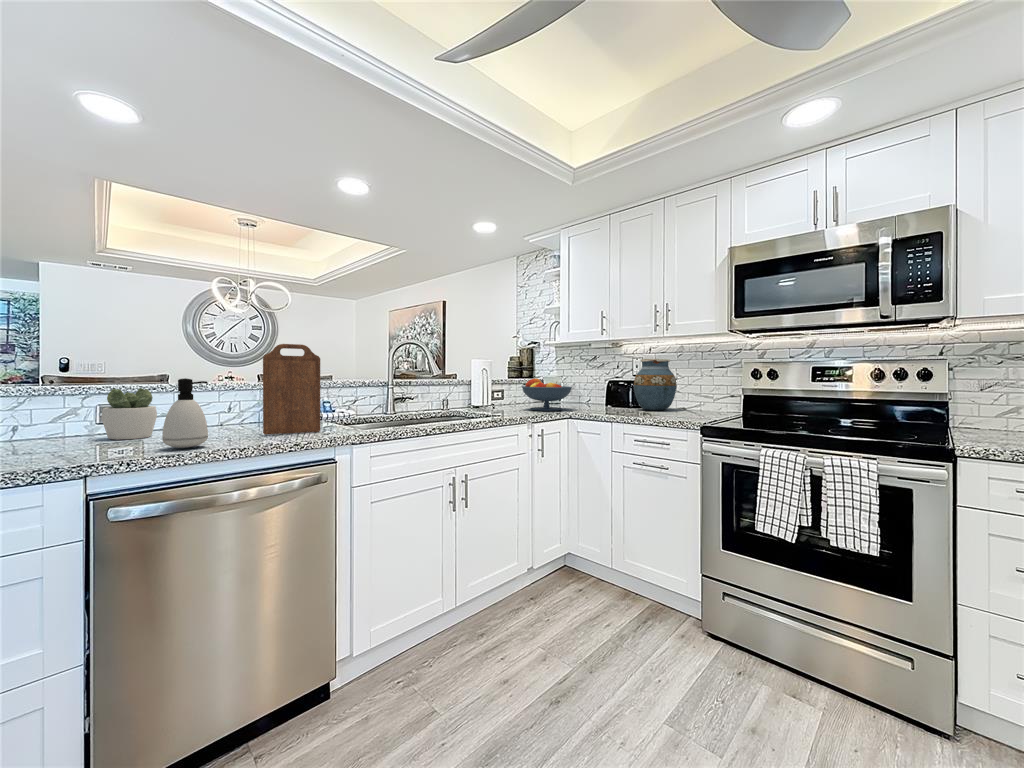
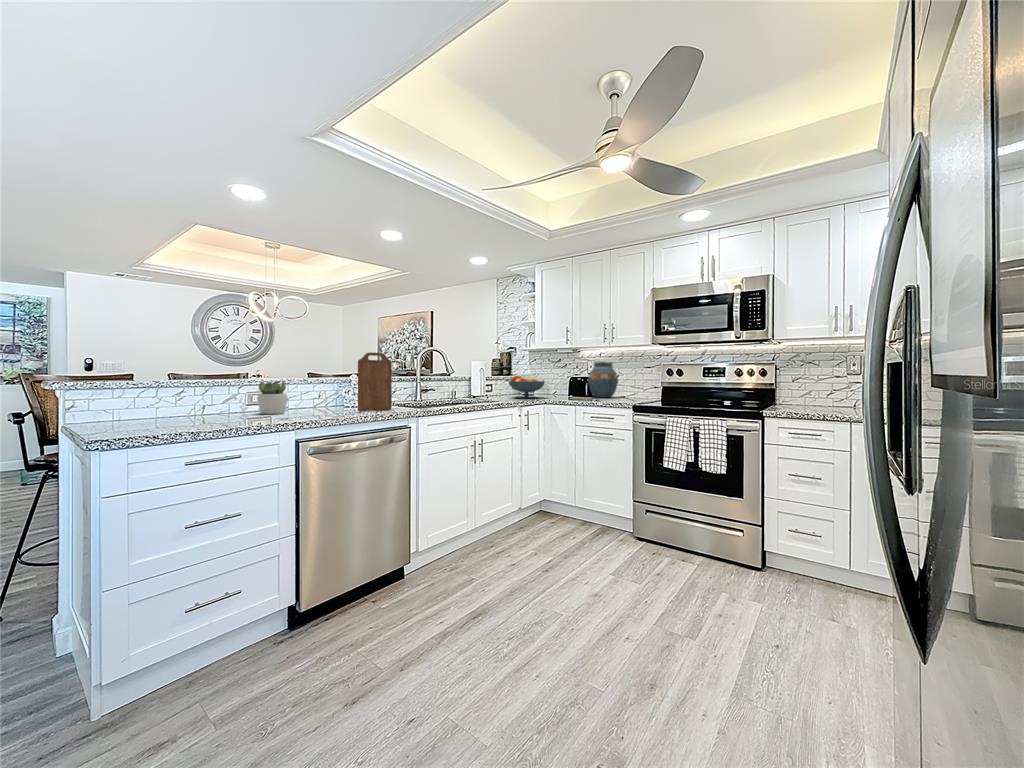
soap dispenser: present [162,378,208,448] -> none [316,375,341,417]

